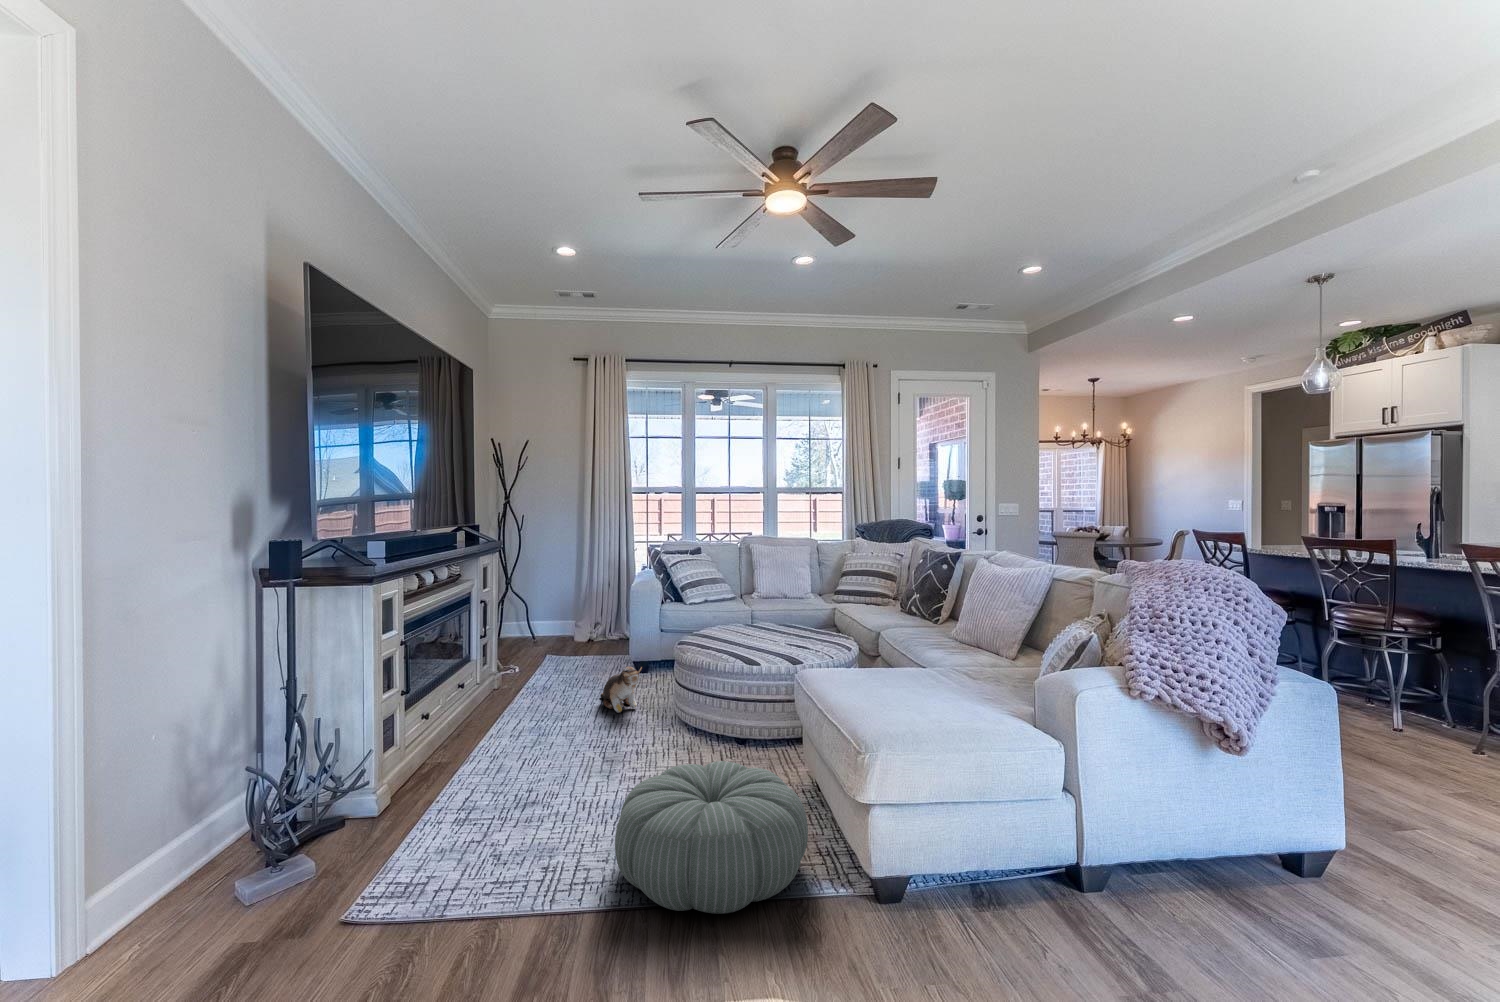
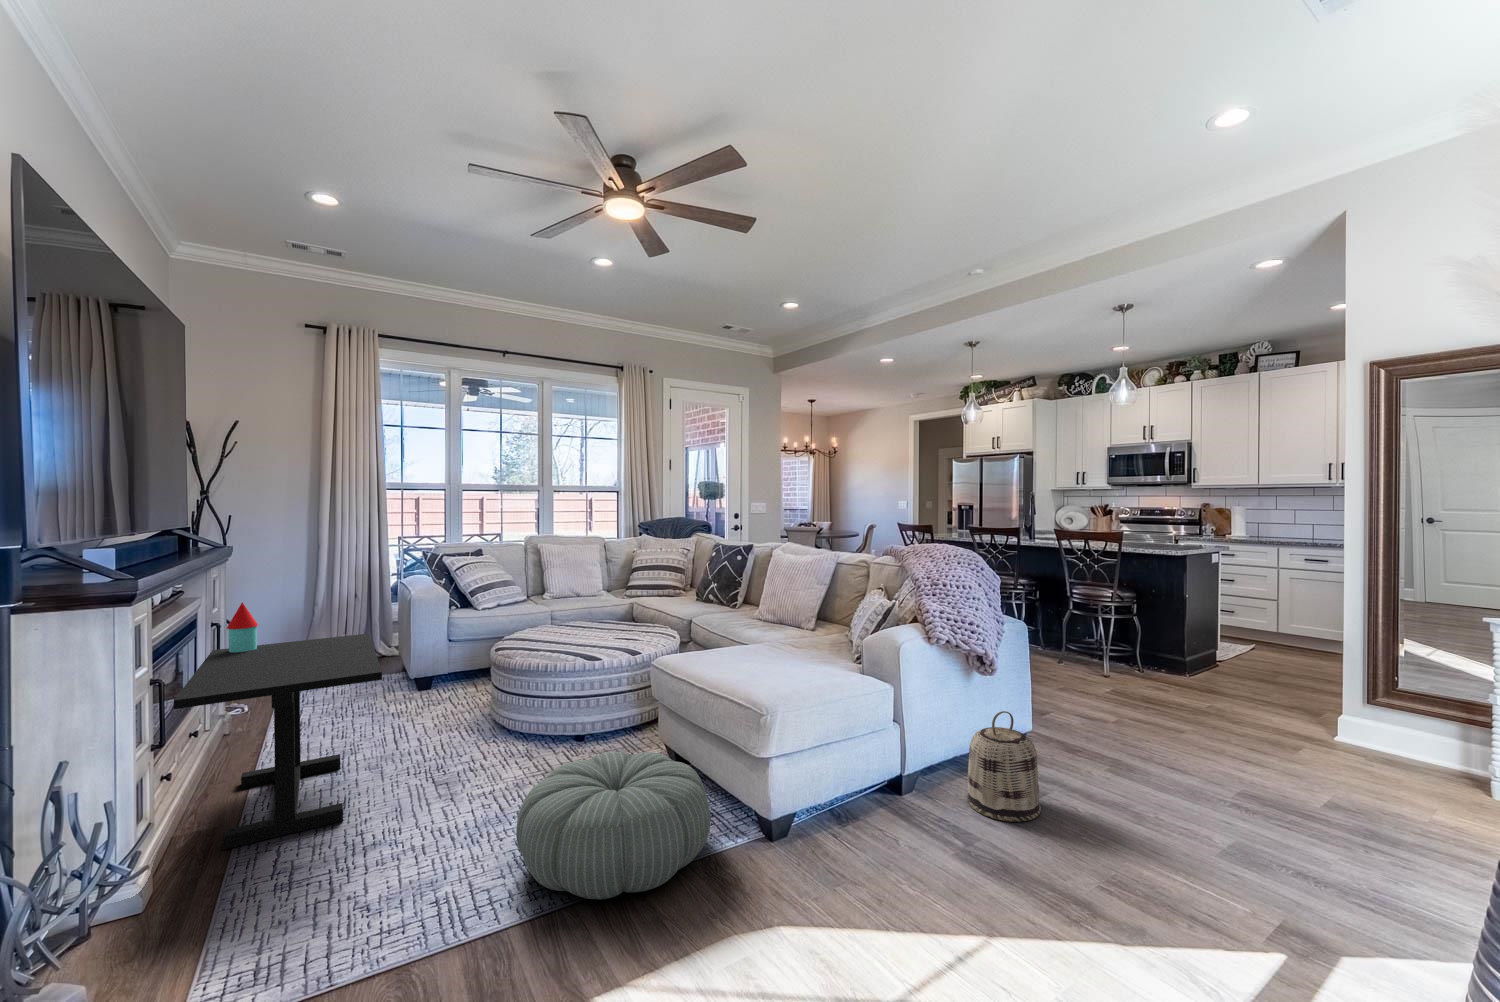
side table: none [402,583,575,783] -> present [174,602,382,850]
plush toy: present [600,667,642,713] -> none [388,680,452,735]
basket: none [1164,805,1282,969] -> present [967,711,1041,822]

